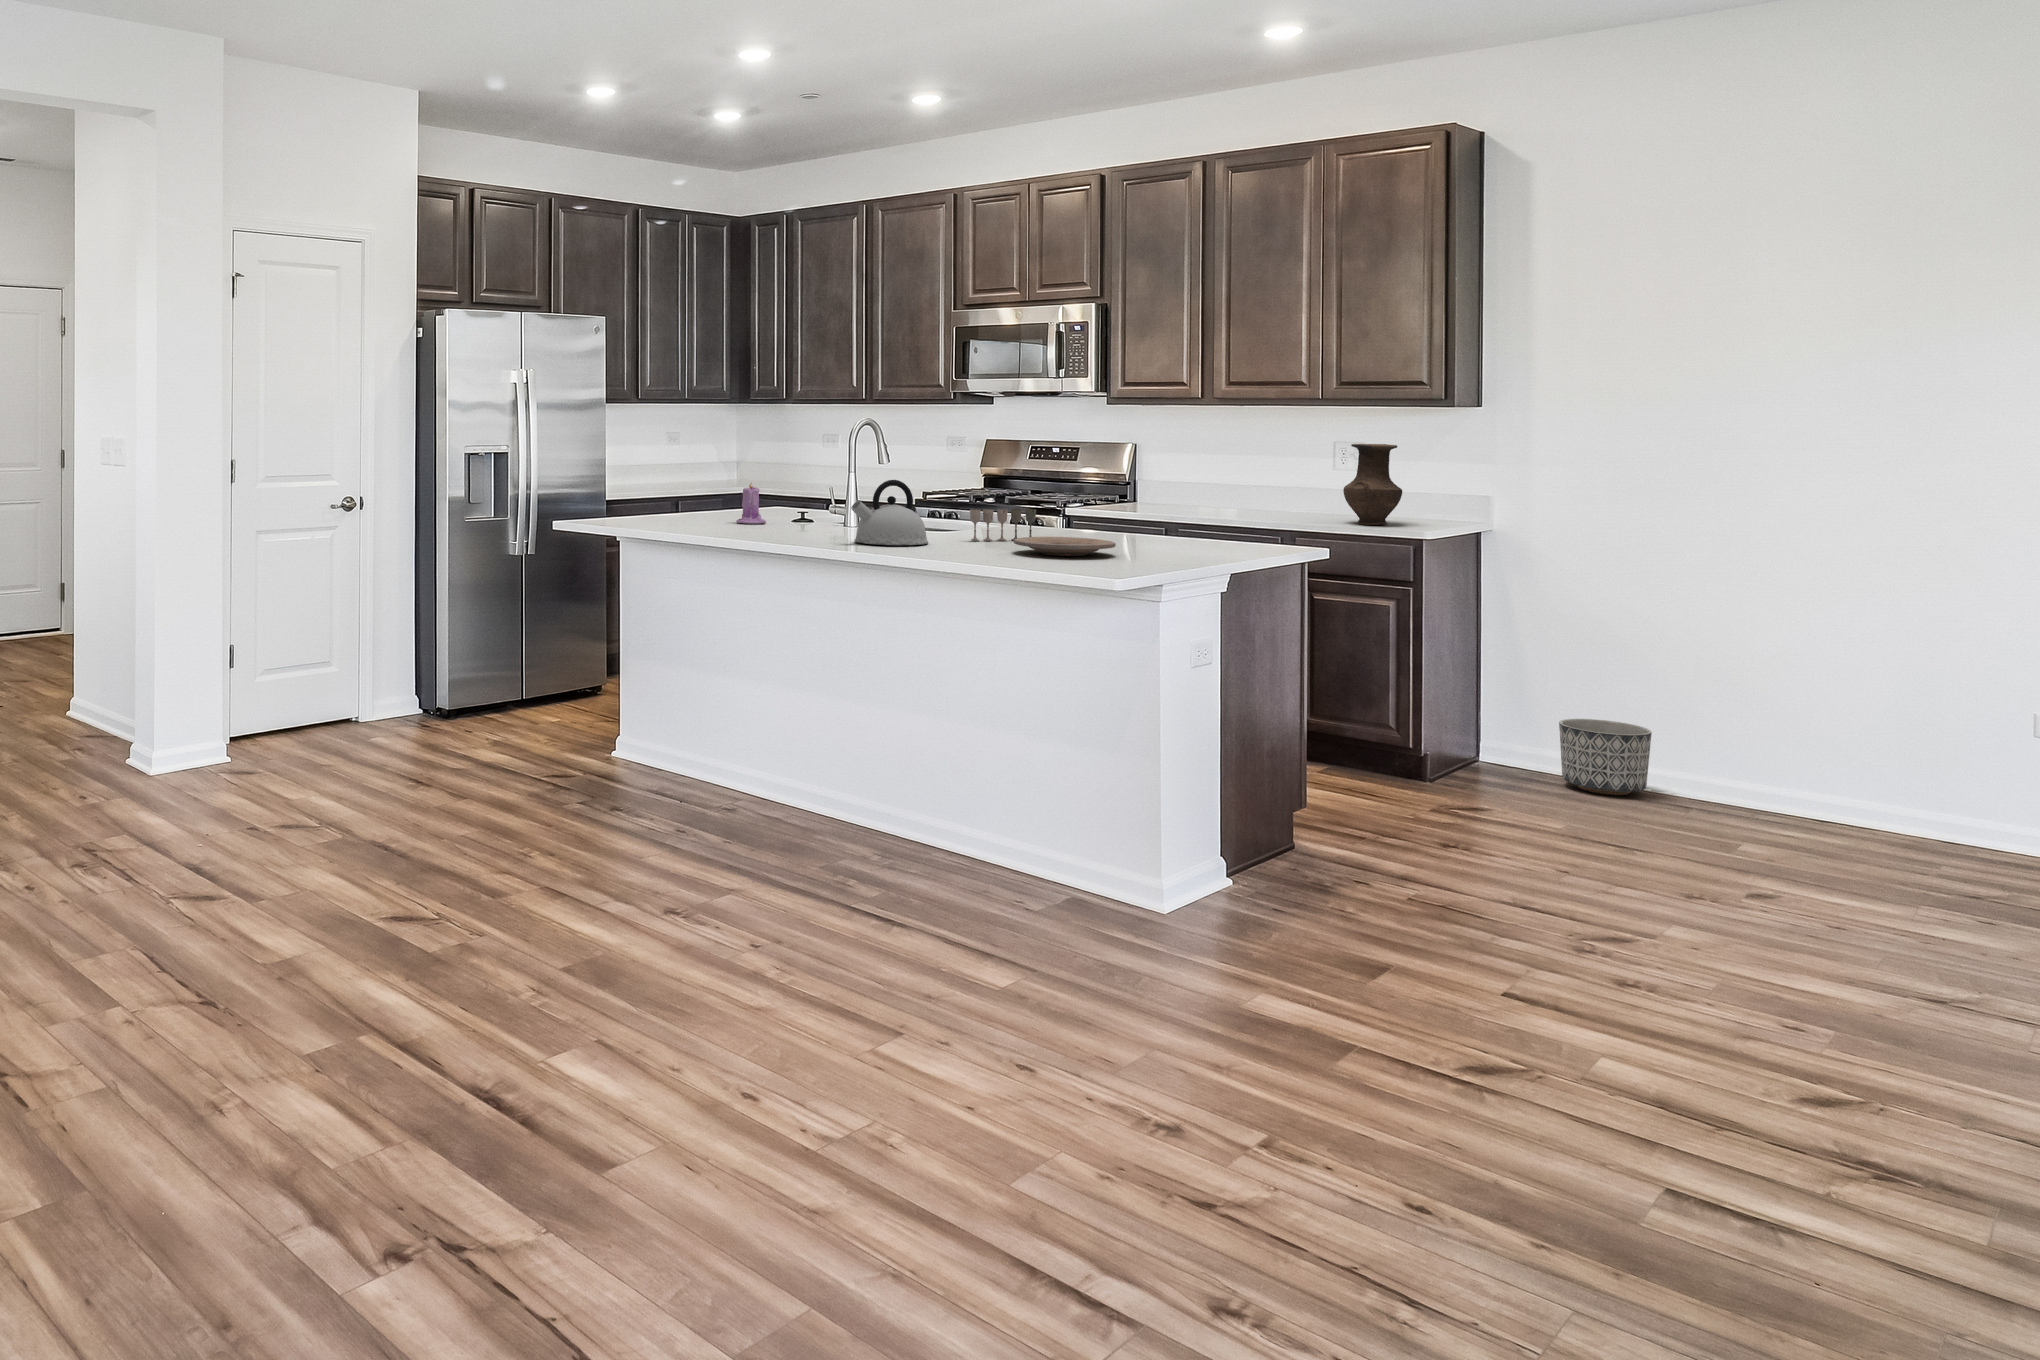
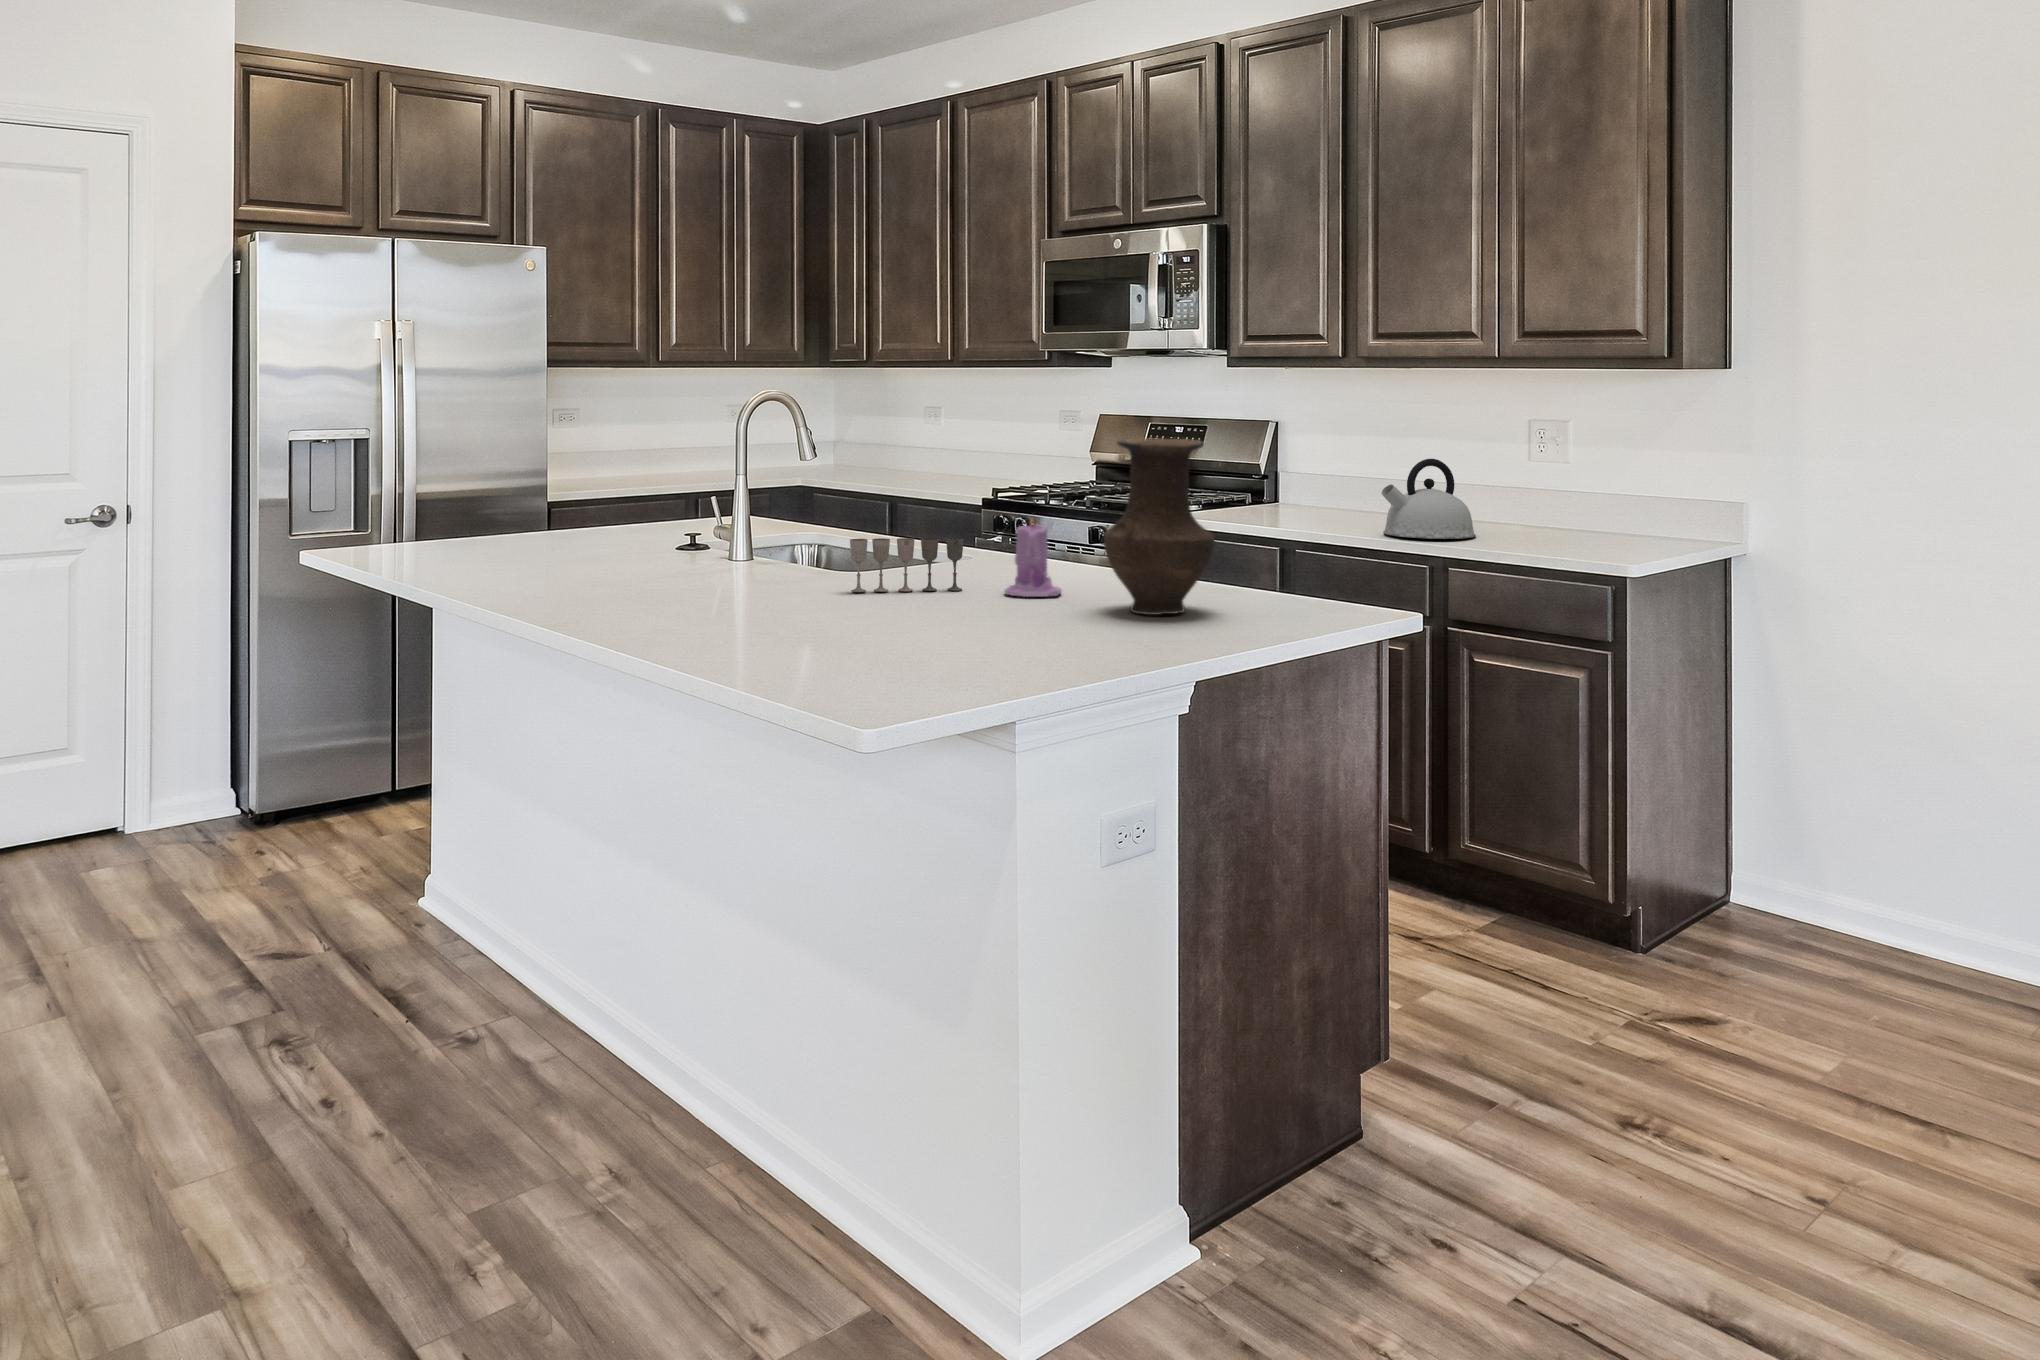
vase: present [1343,444,1402,525] -> present [1104,438,1215,615]
kettle: present [851,480,928,545] -> present [1382,459,1476,539]
candle: present [736,483,766,524] -> present [1004,520,1062,597]
plate: present [1014,537,1116,556] -> none [854,593,1024,634]
planter: present [1559,719,1652,795] -> none [1848,855,1991,988]

